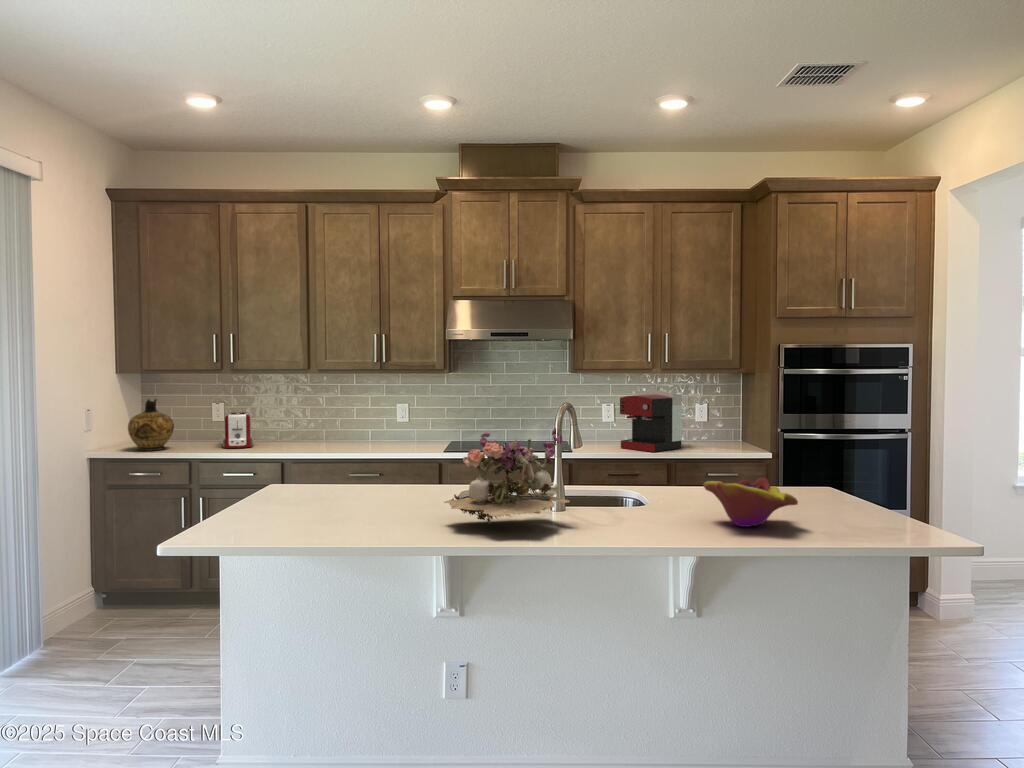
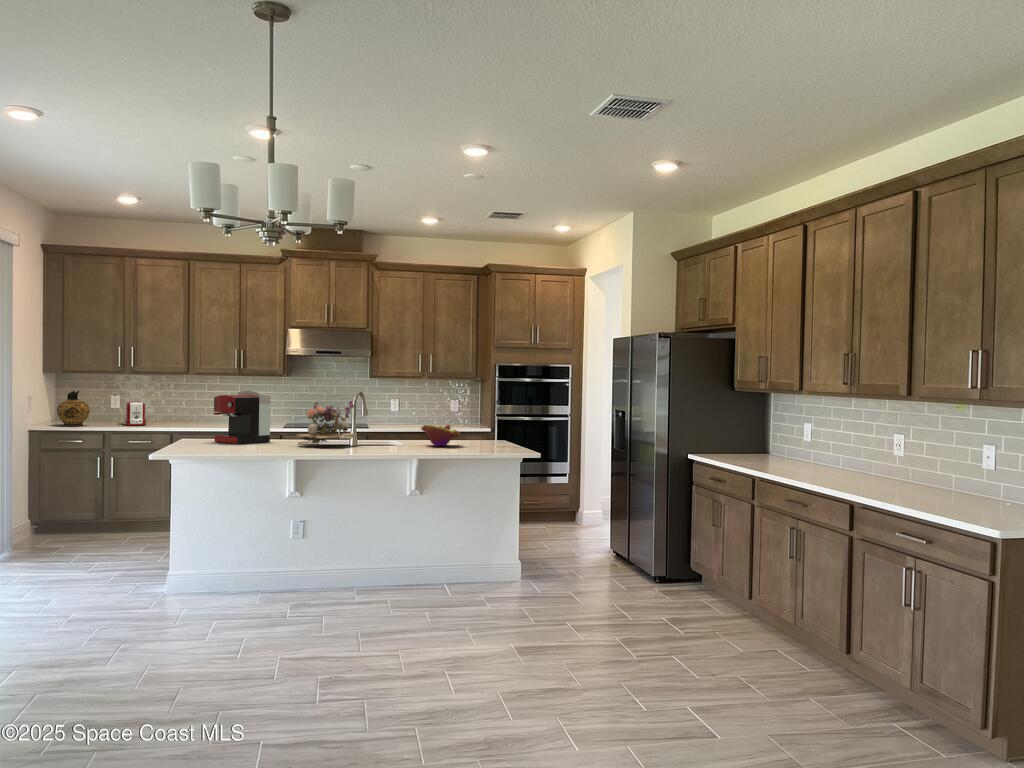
coffee maker: present [620,390,682,452] -> present [214,391,271,444]

